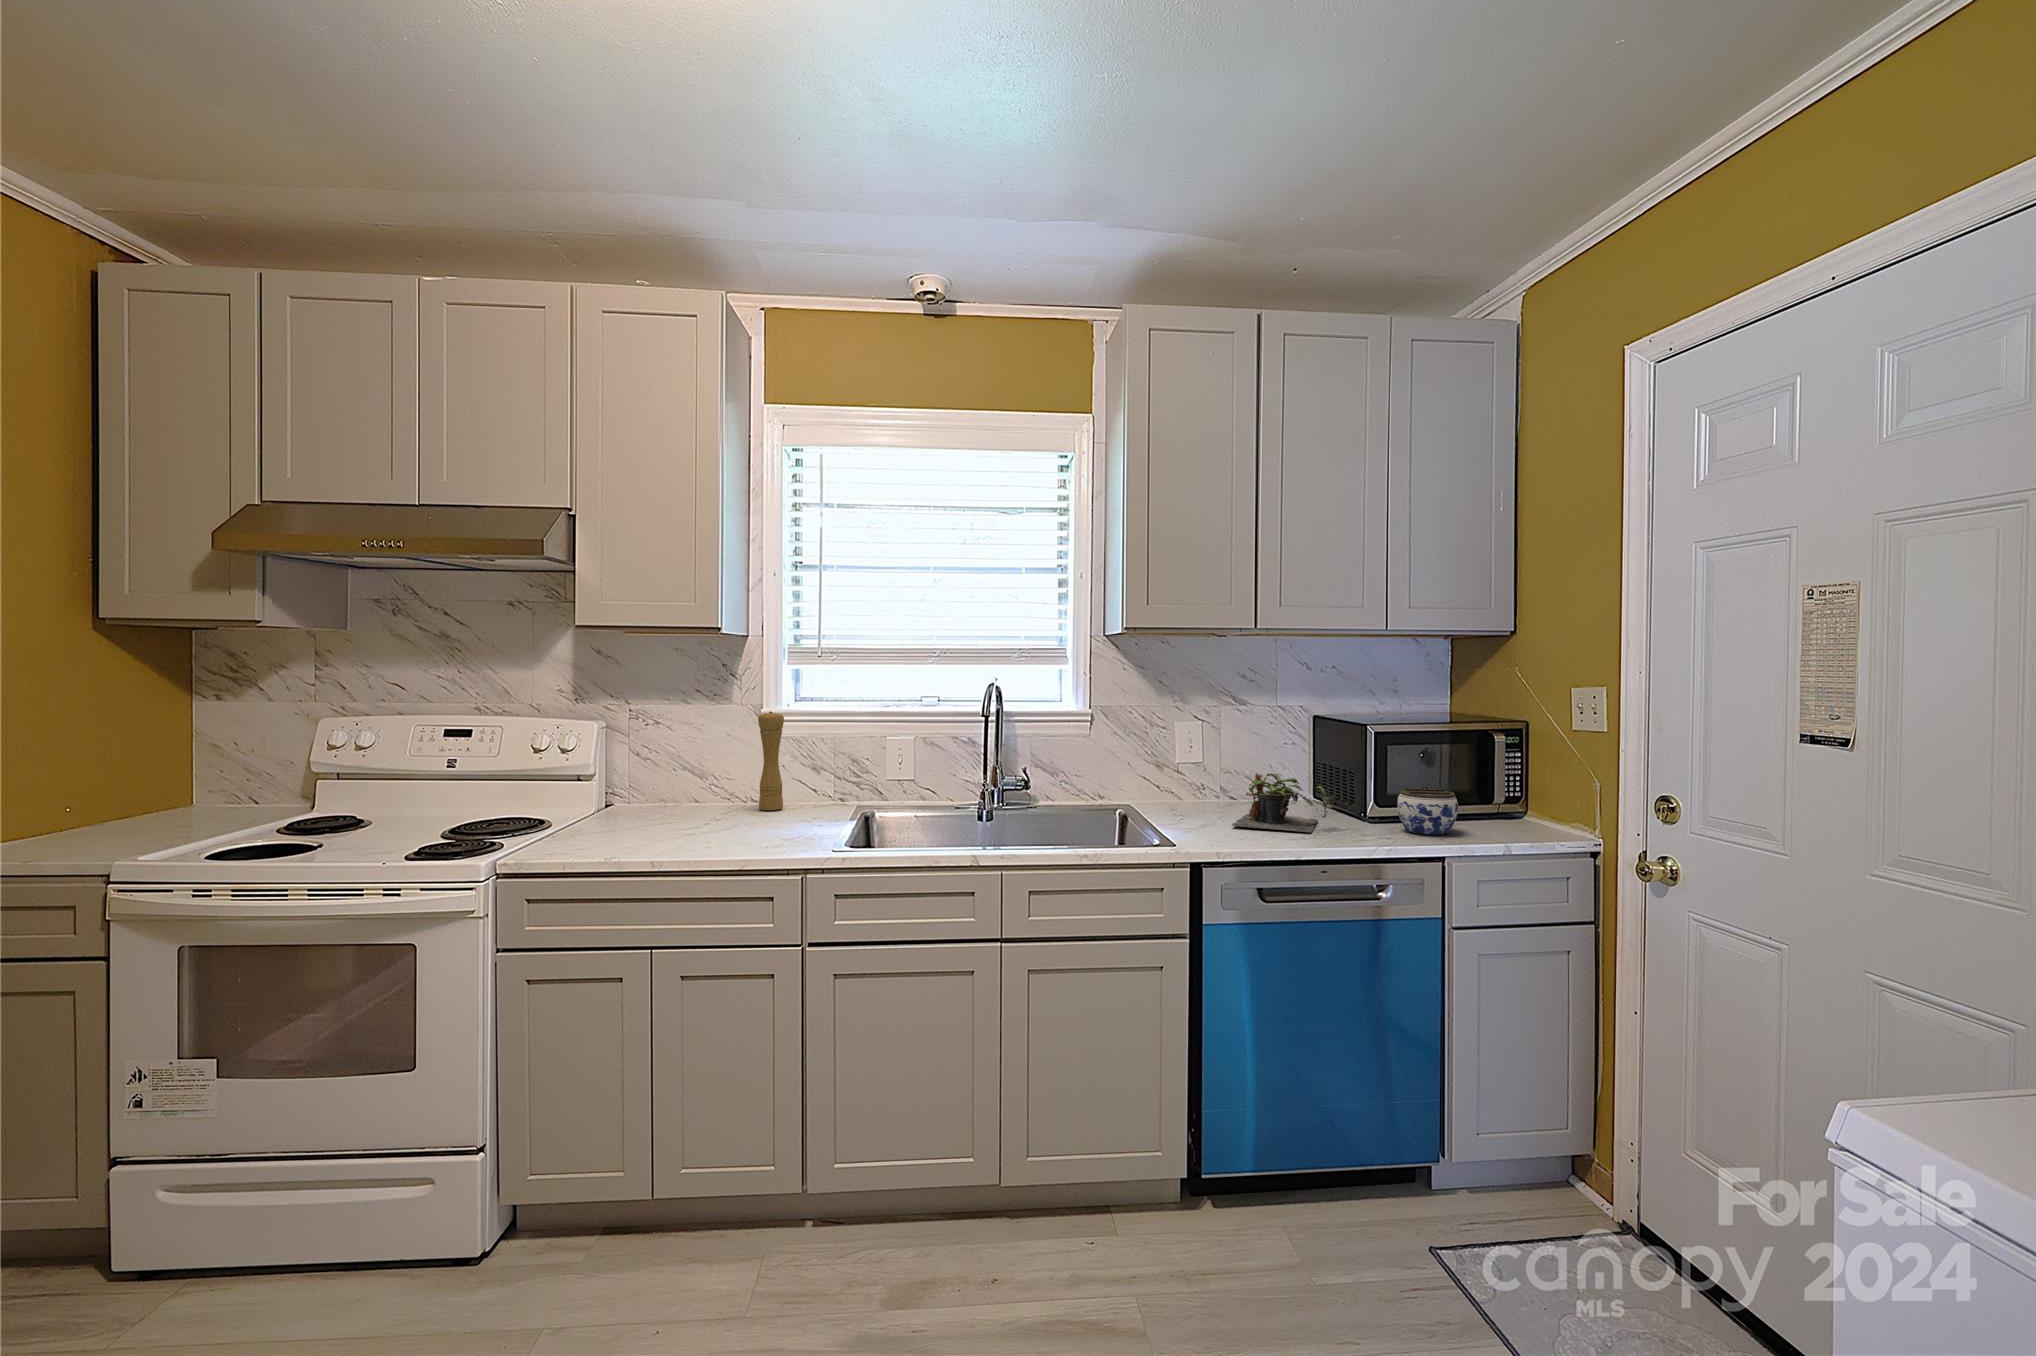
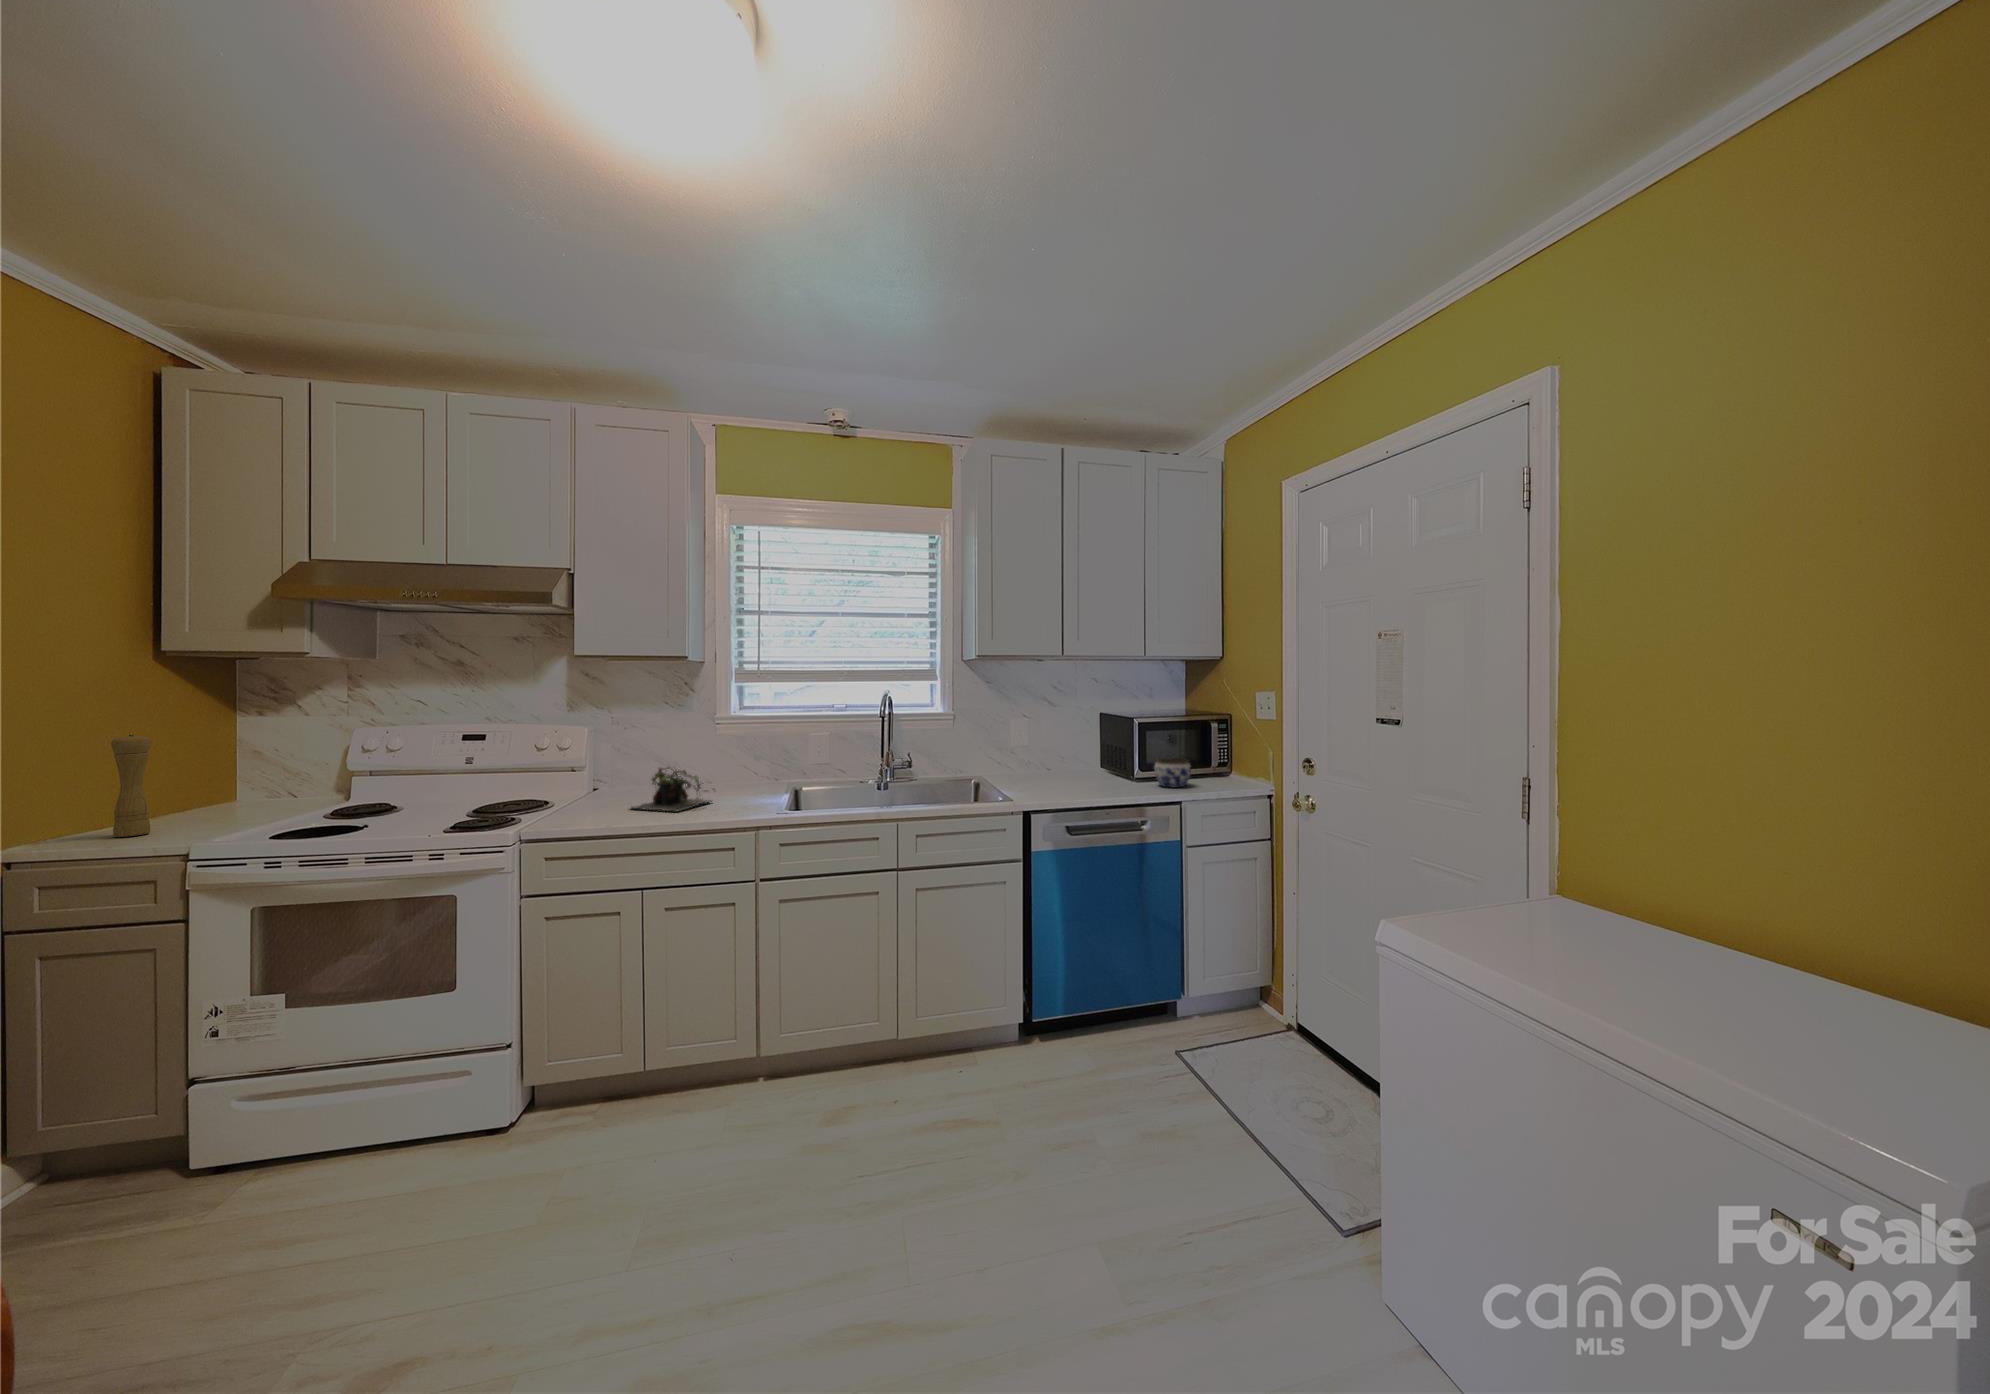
pepper mill: present [758,711,784,810] -> present [111,735,152,837]
plant: present [1232,773,1350,832] -> present [631,767,711,811]

